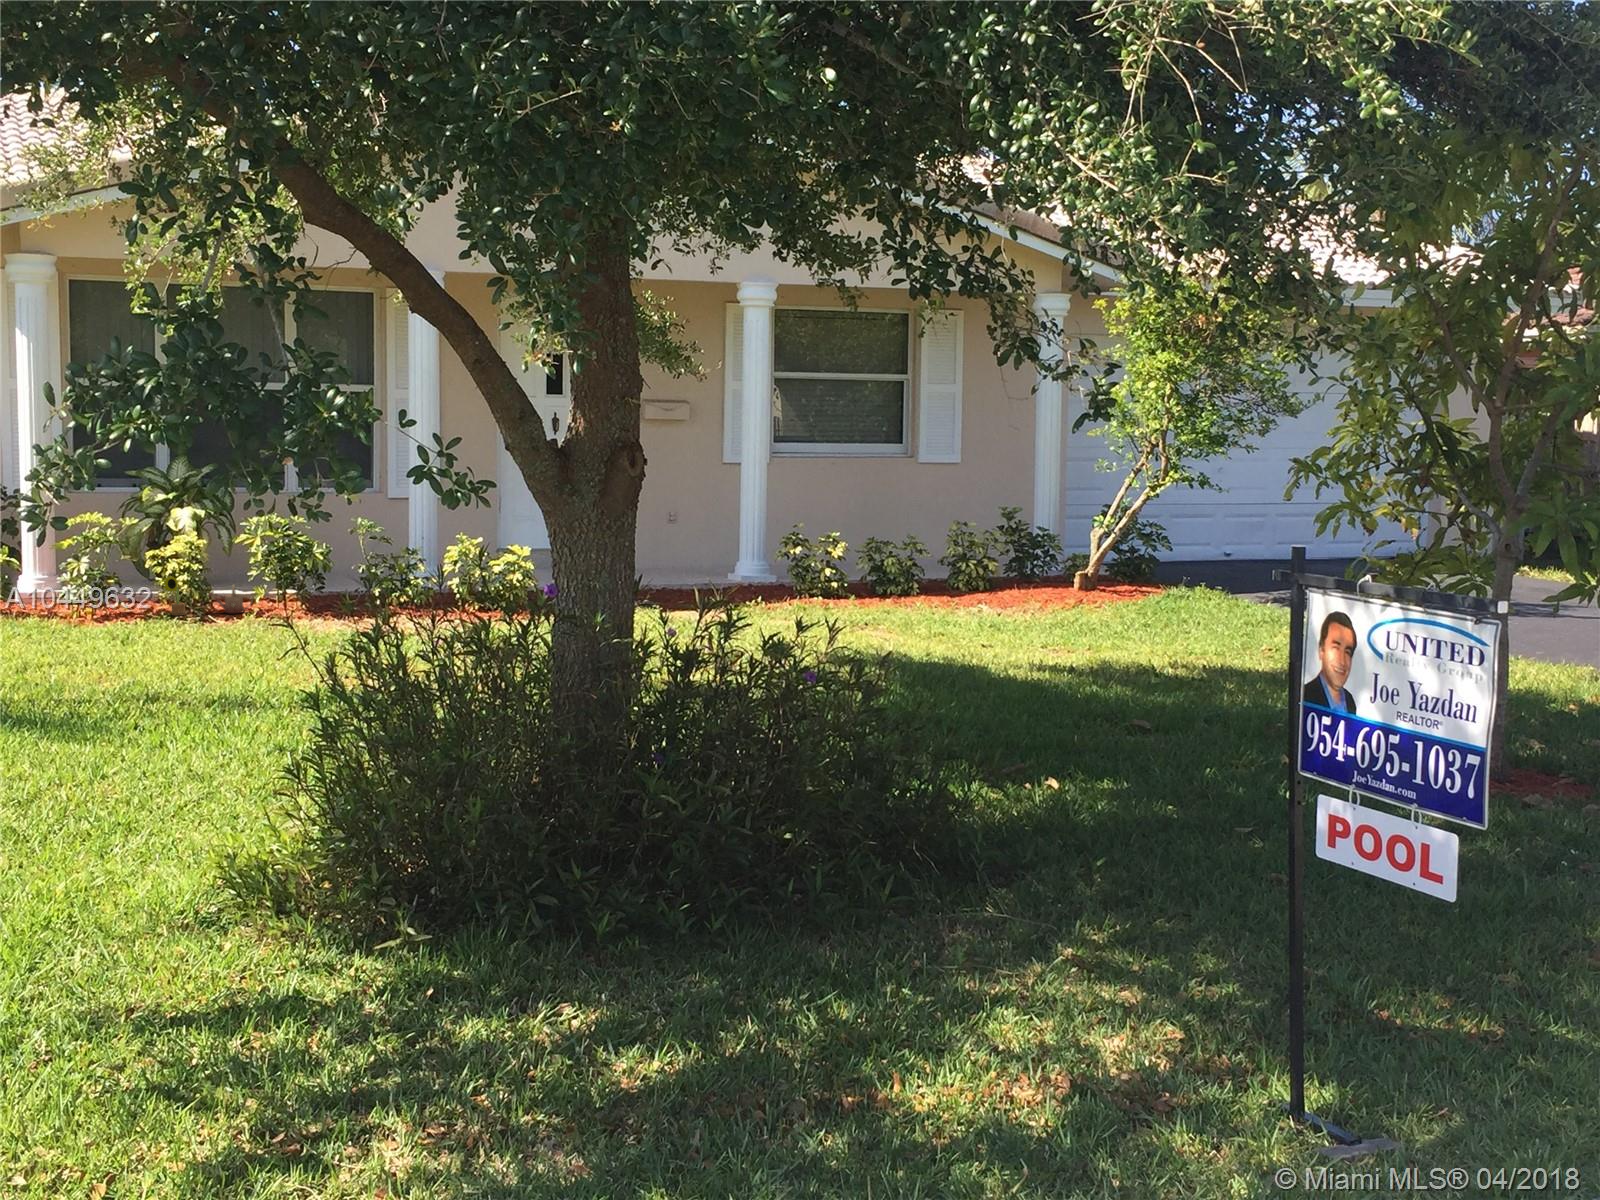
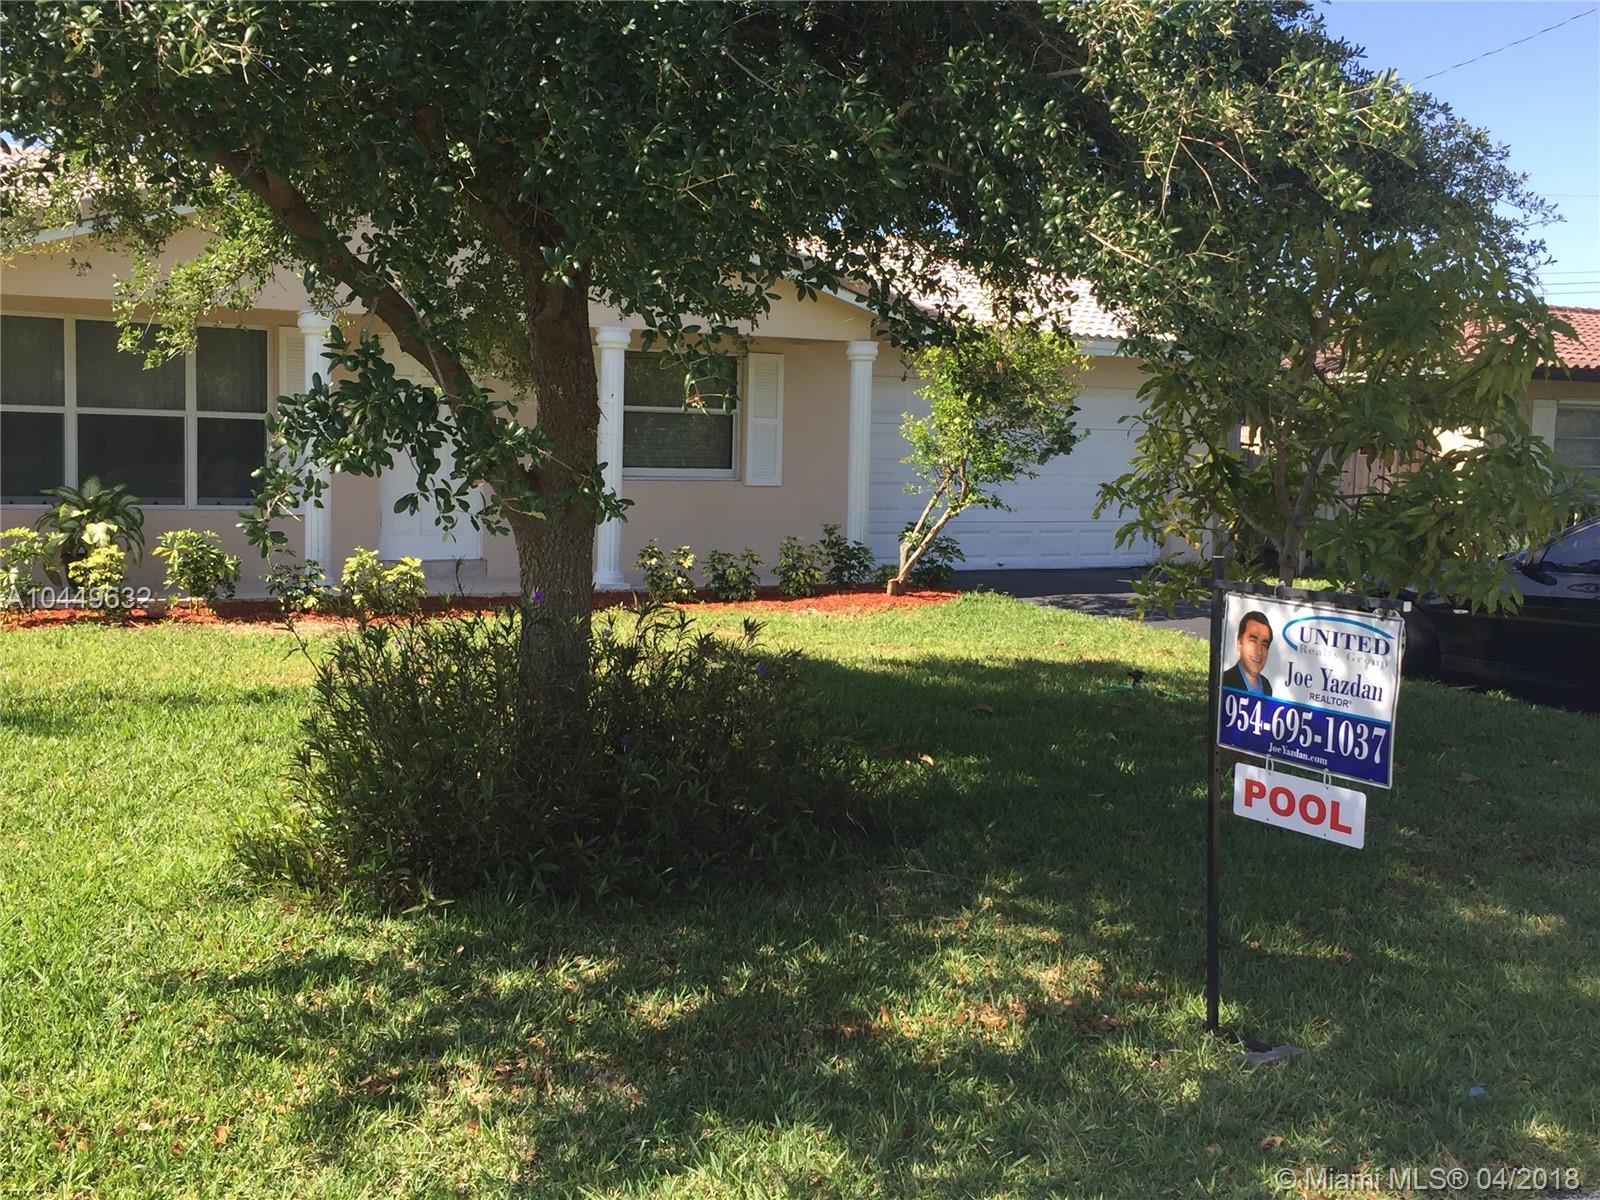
decorative plant: present [162,576,185,616] -> none [88,583,111,620]

